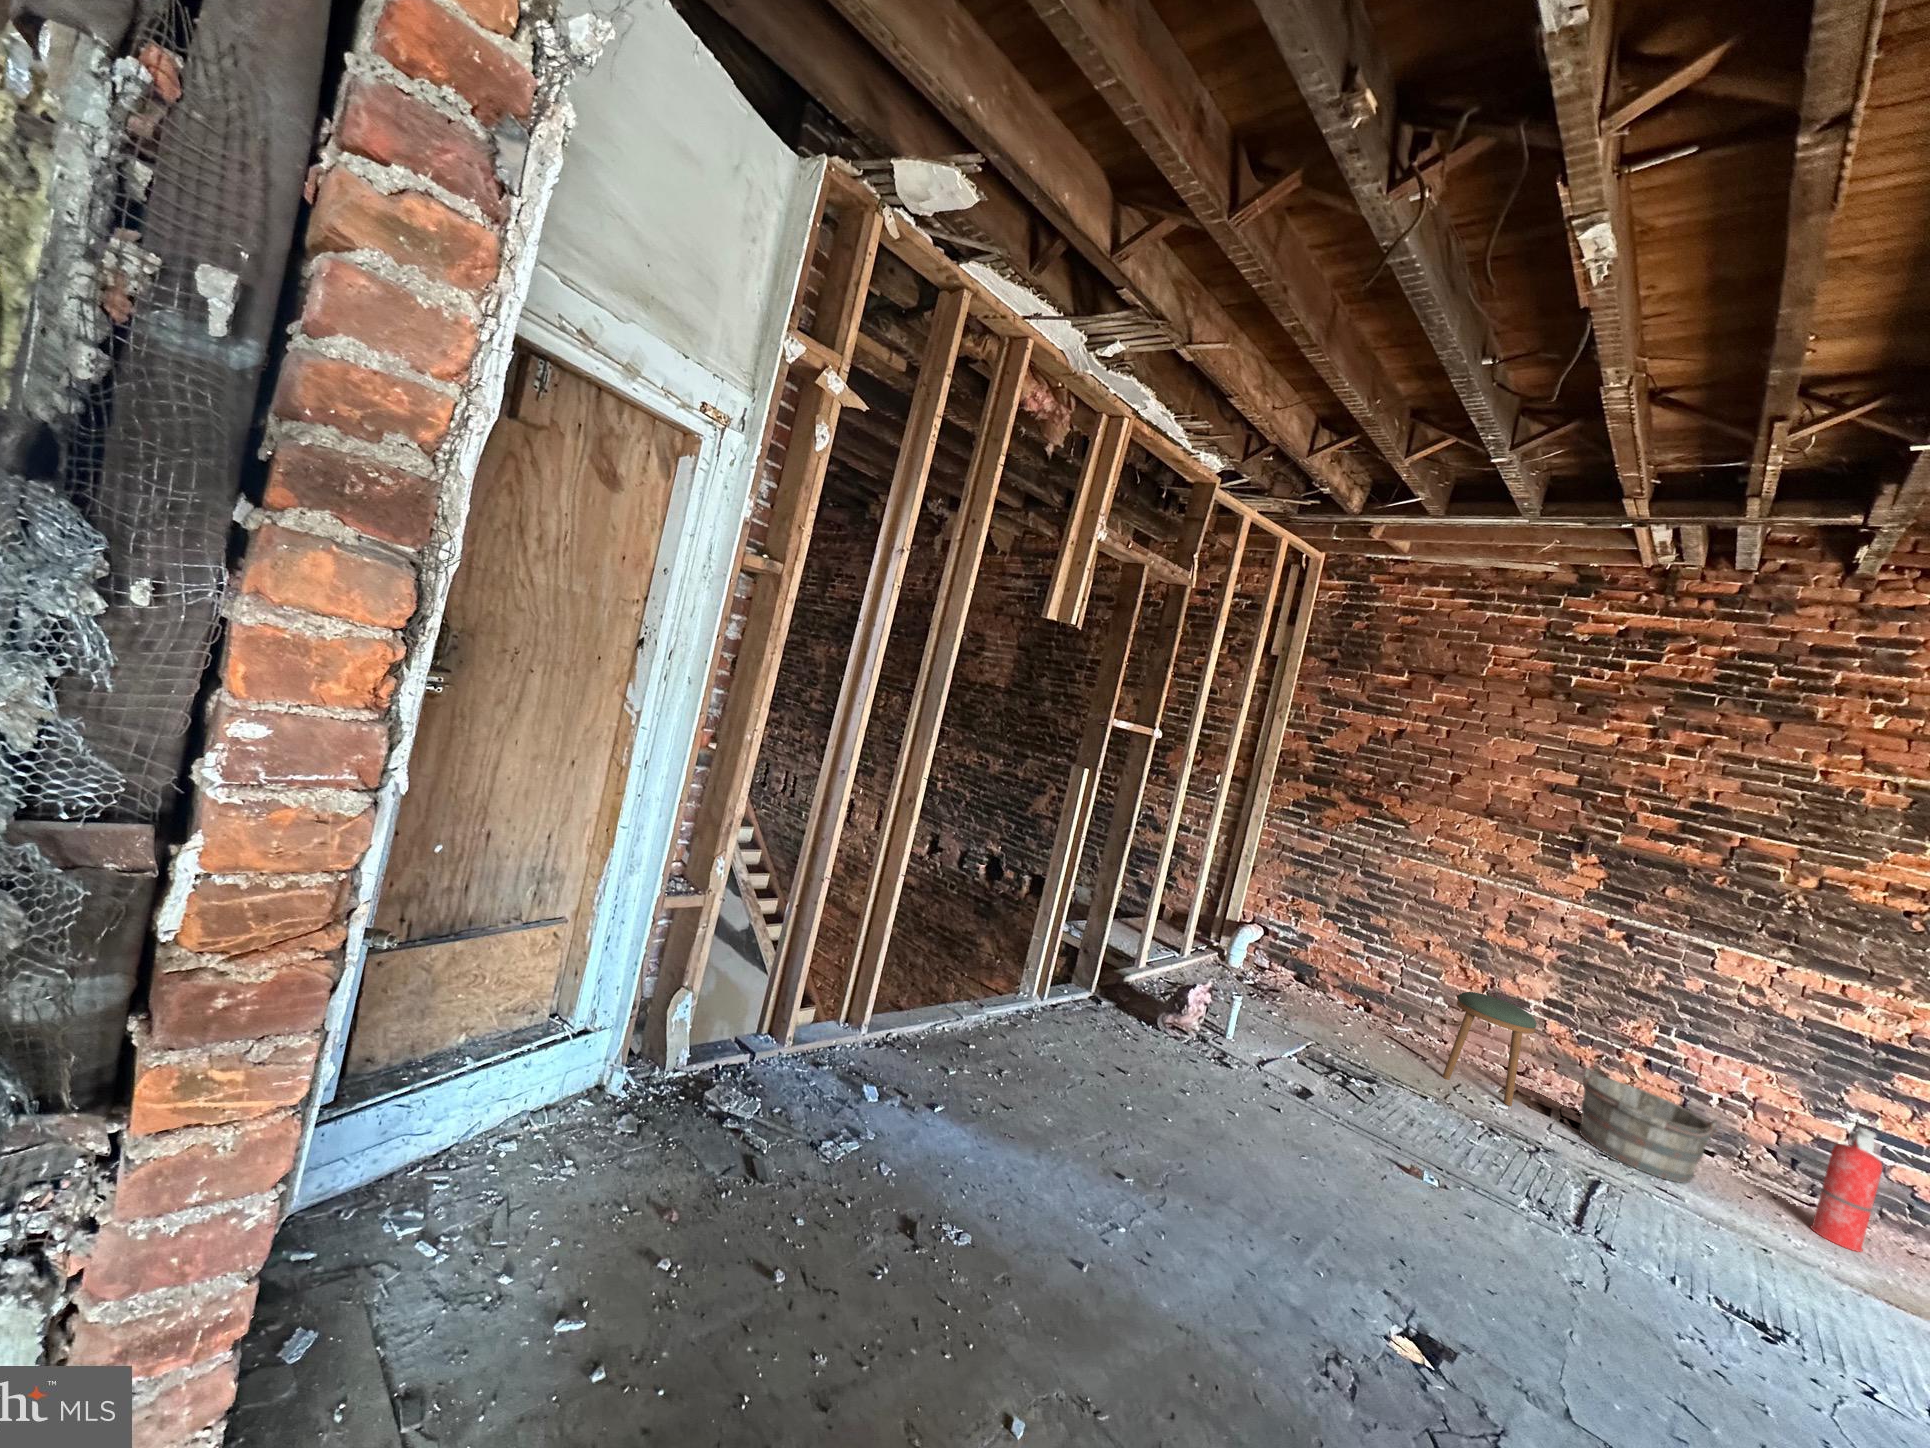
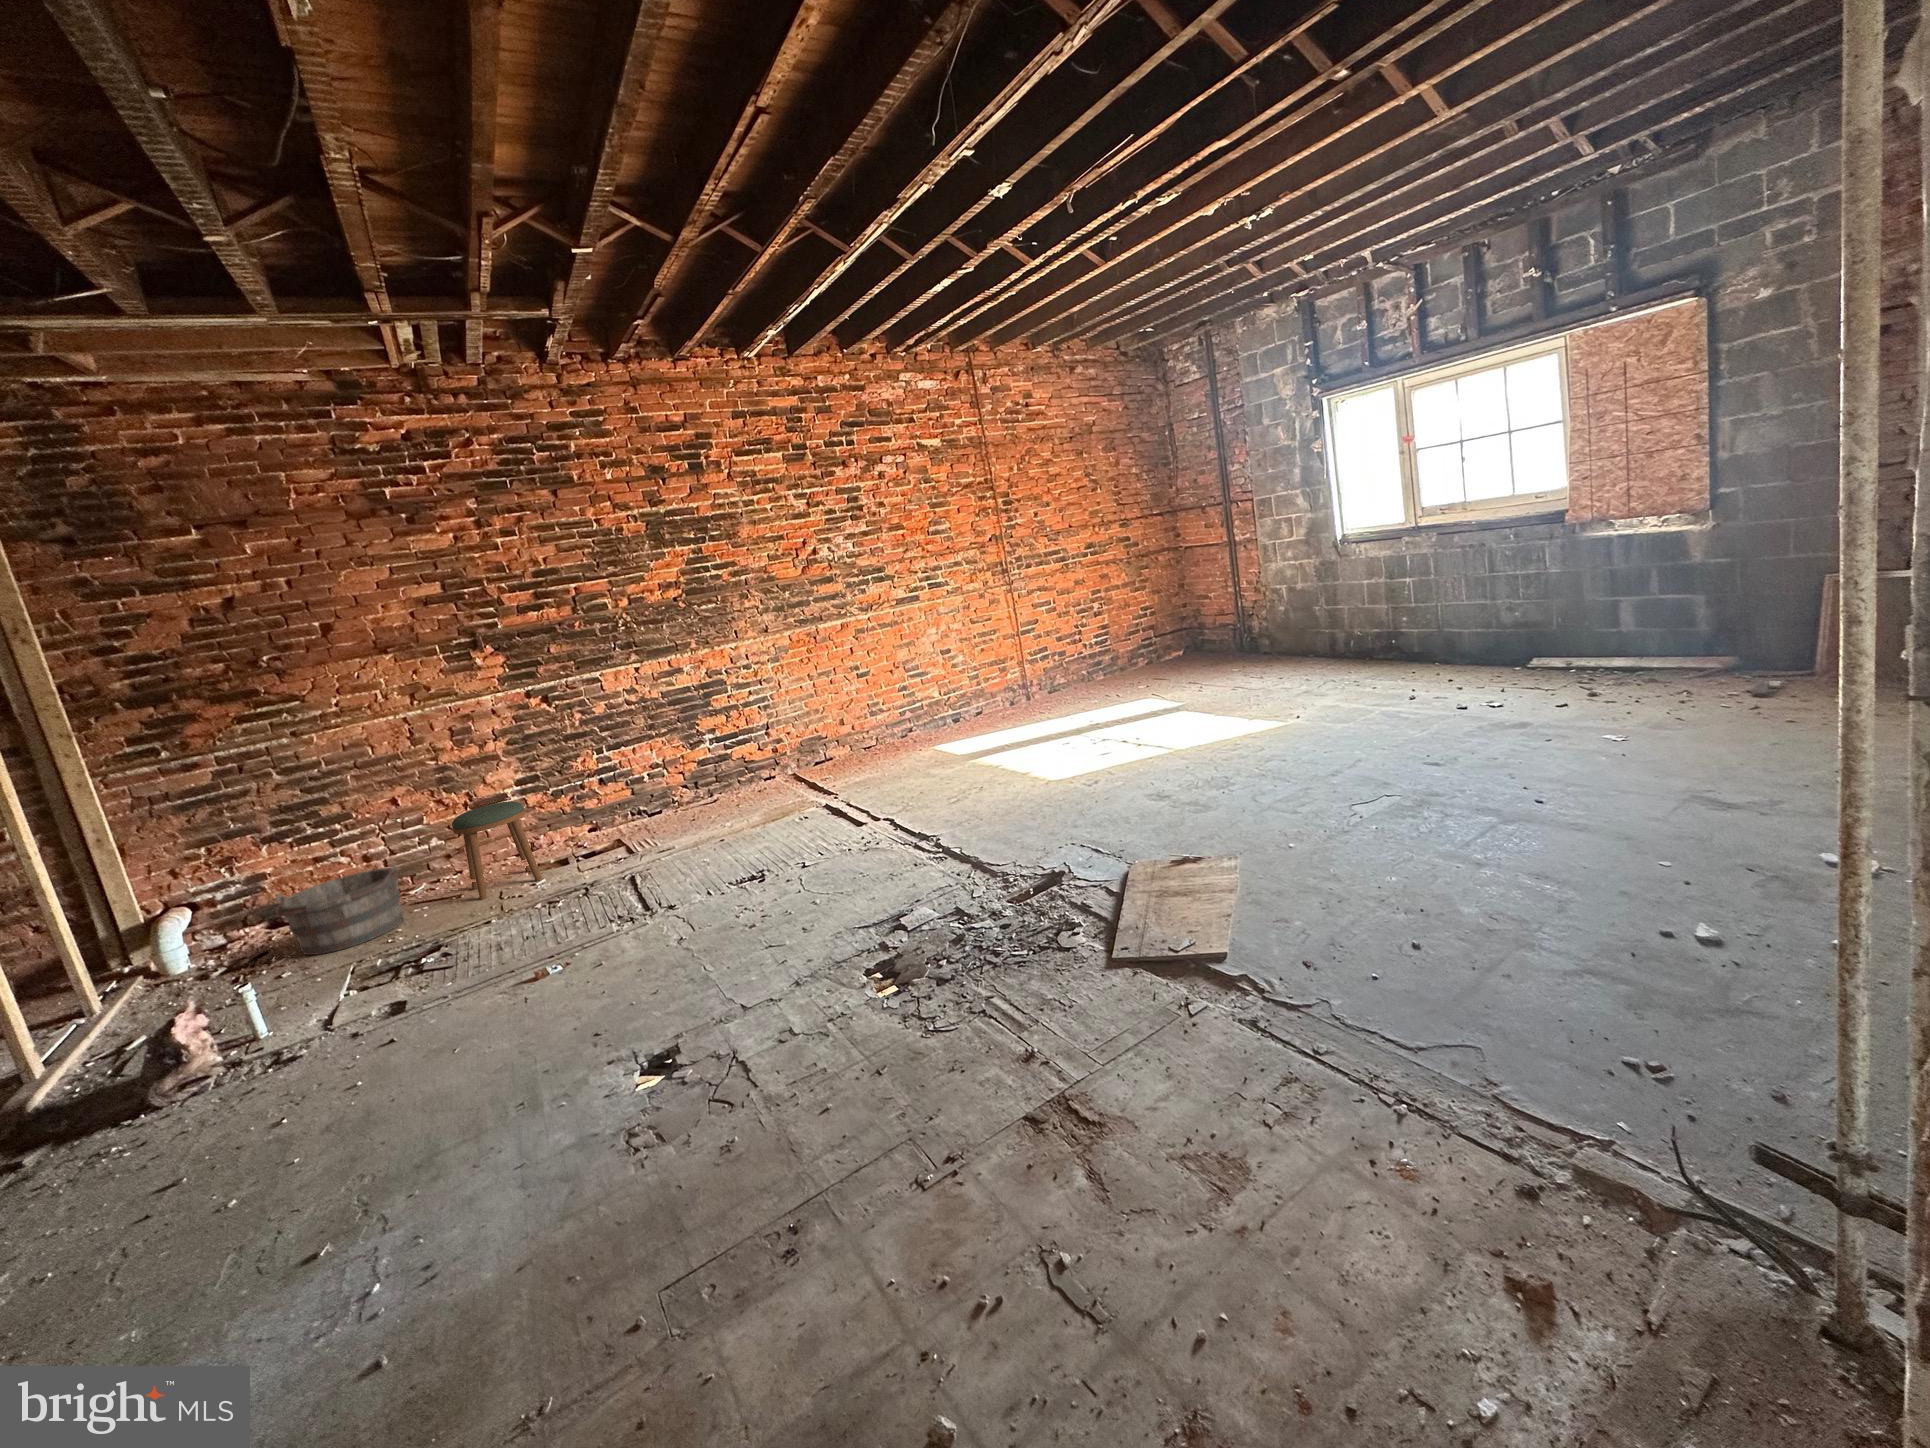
bucket: present [1579,1069,1717,1183] -> present [274,863,403,955]
fire extinguisher: present [1811,1127,1882,1252] -> none [710,739,745,816]

